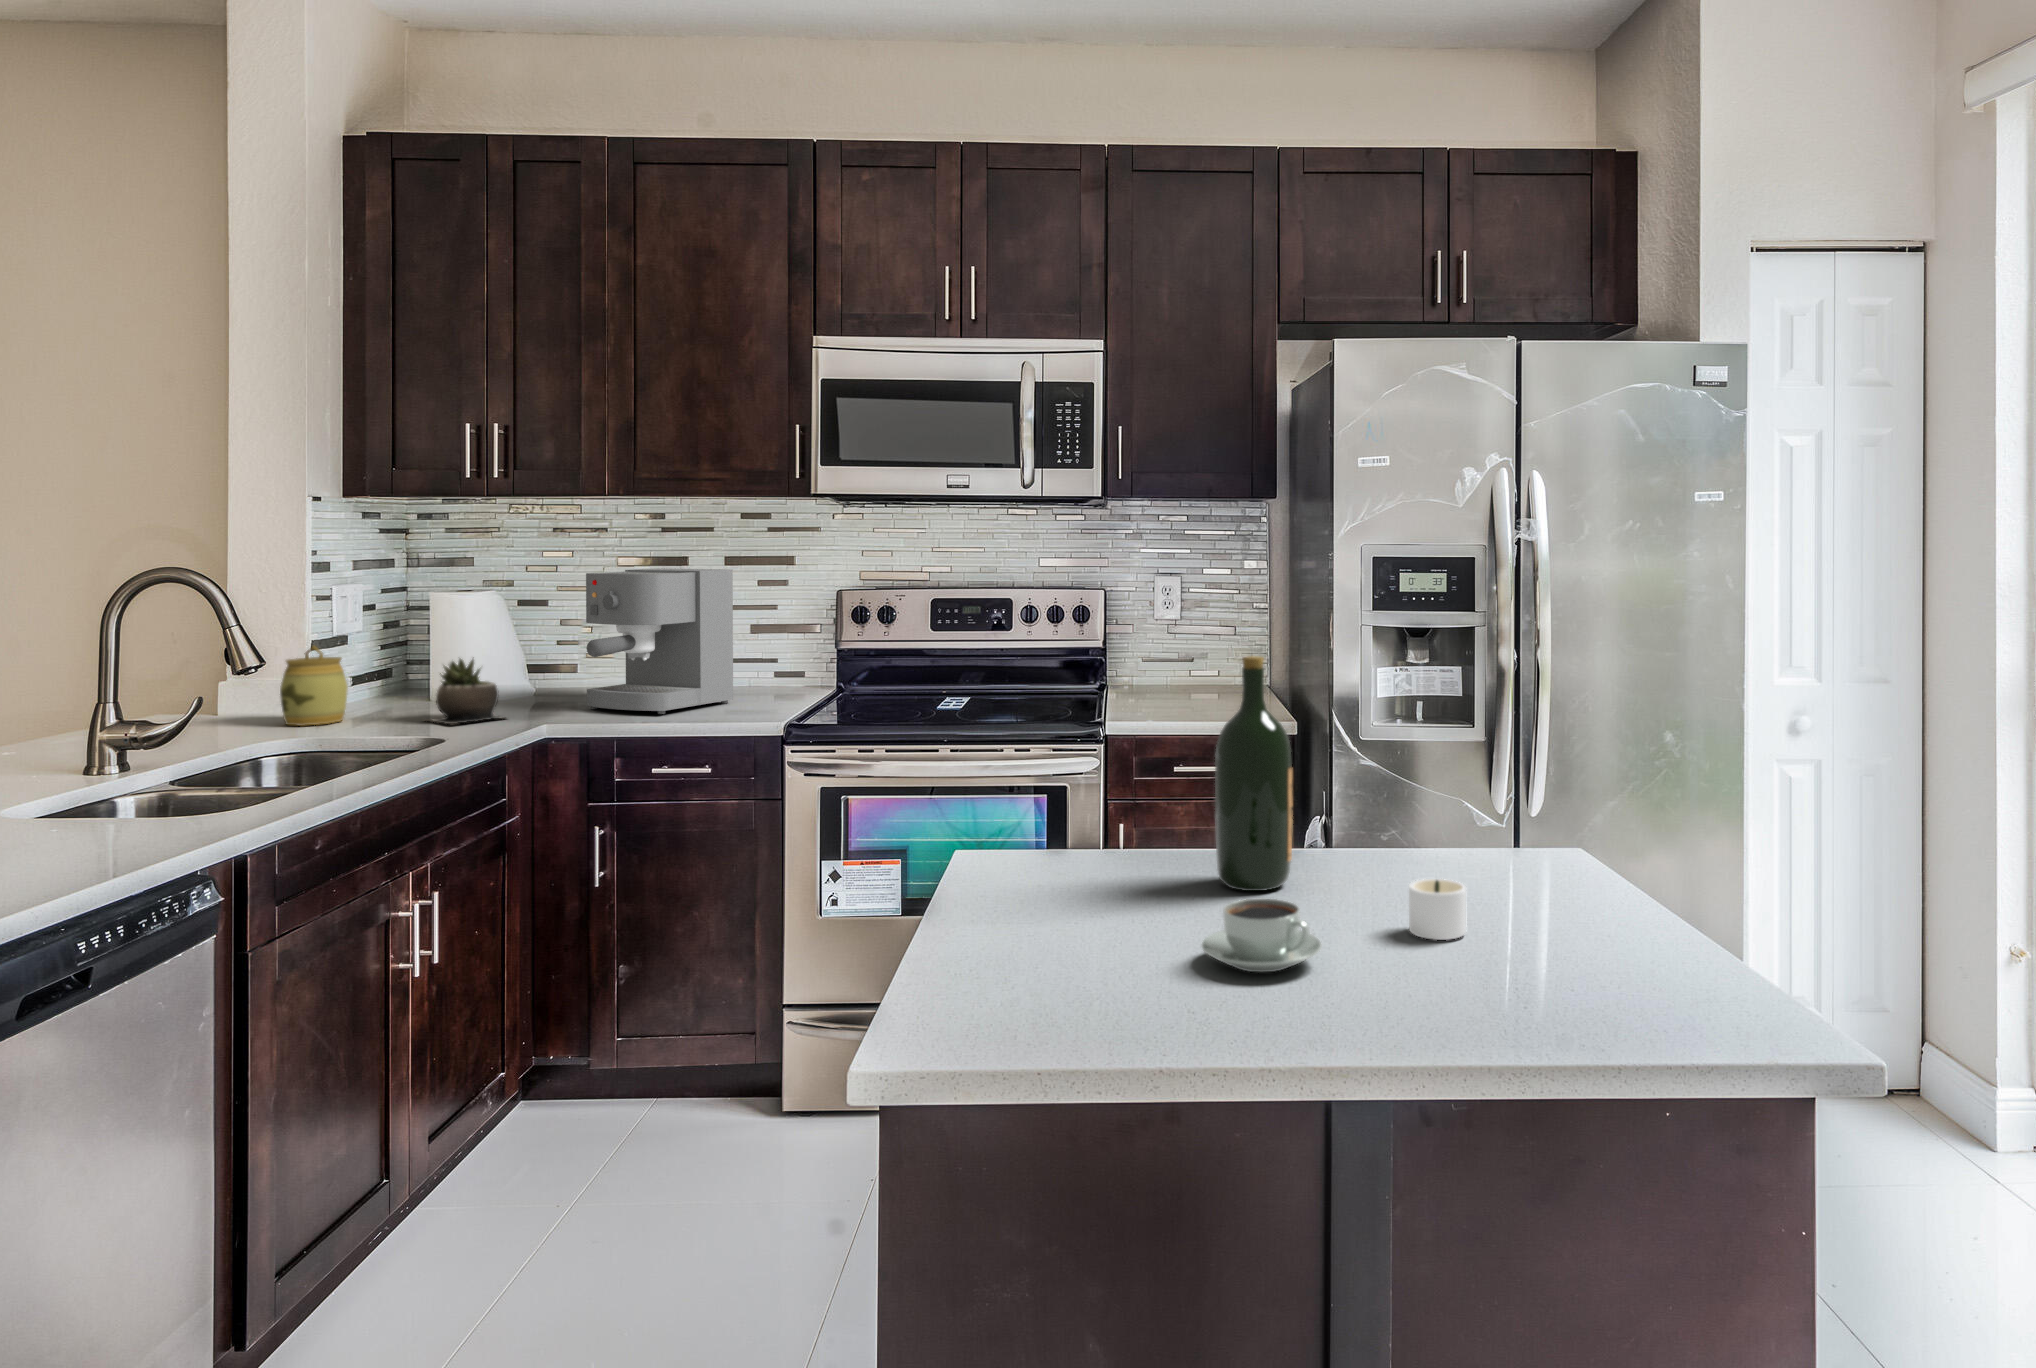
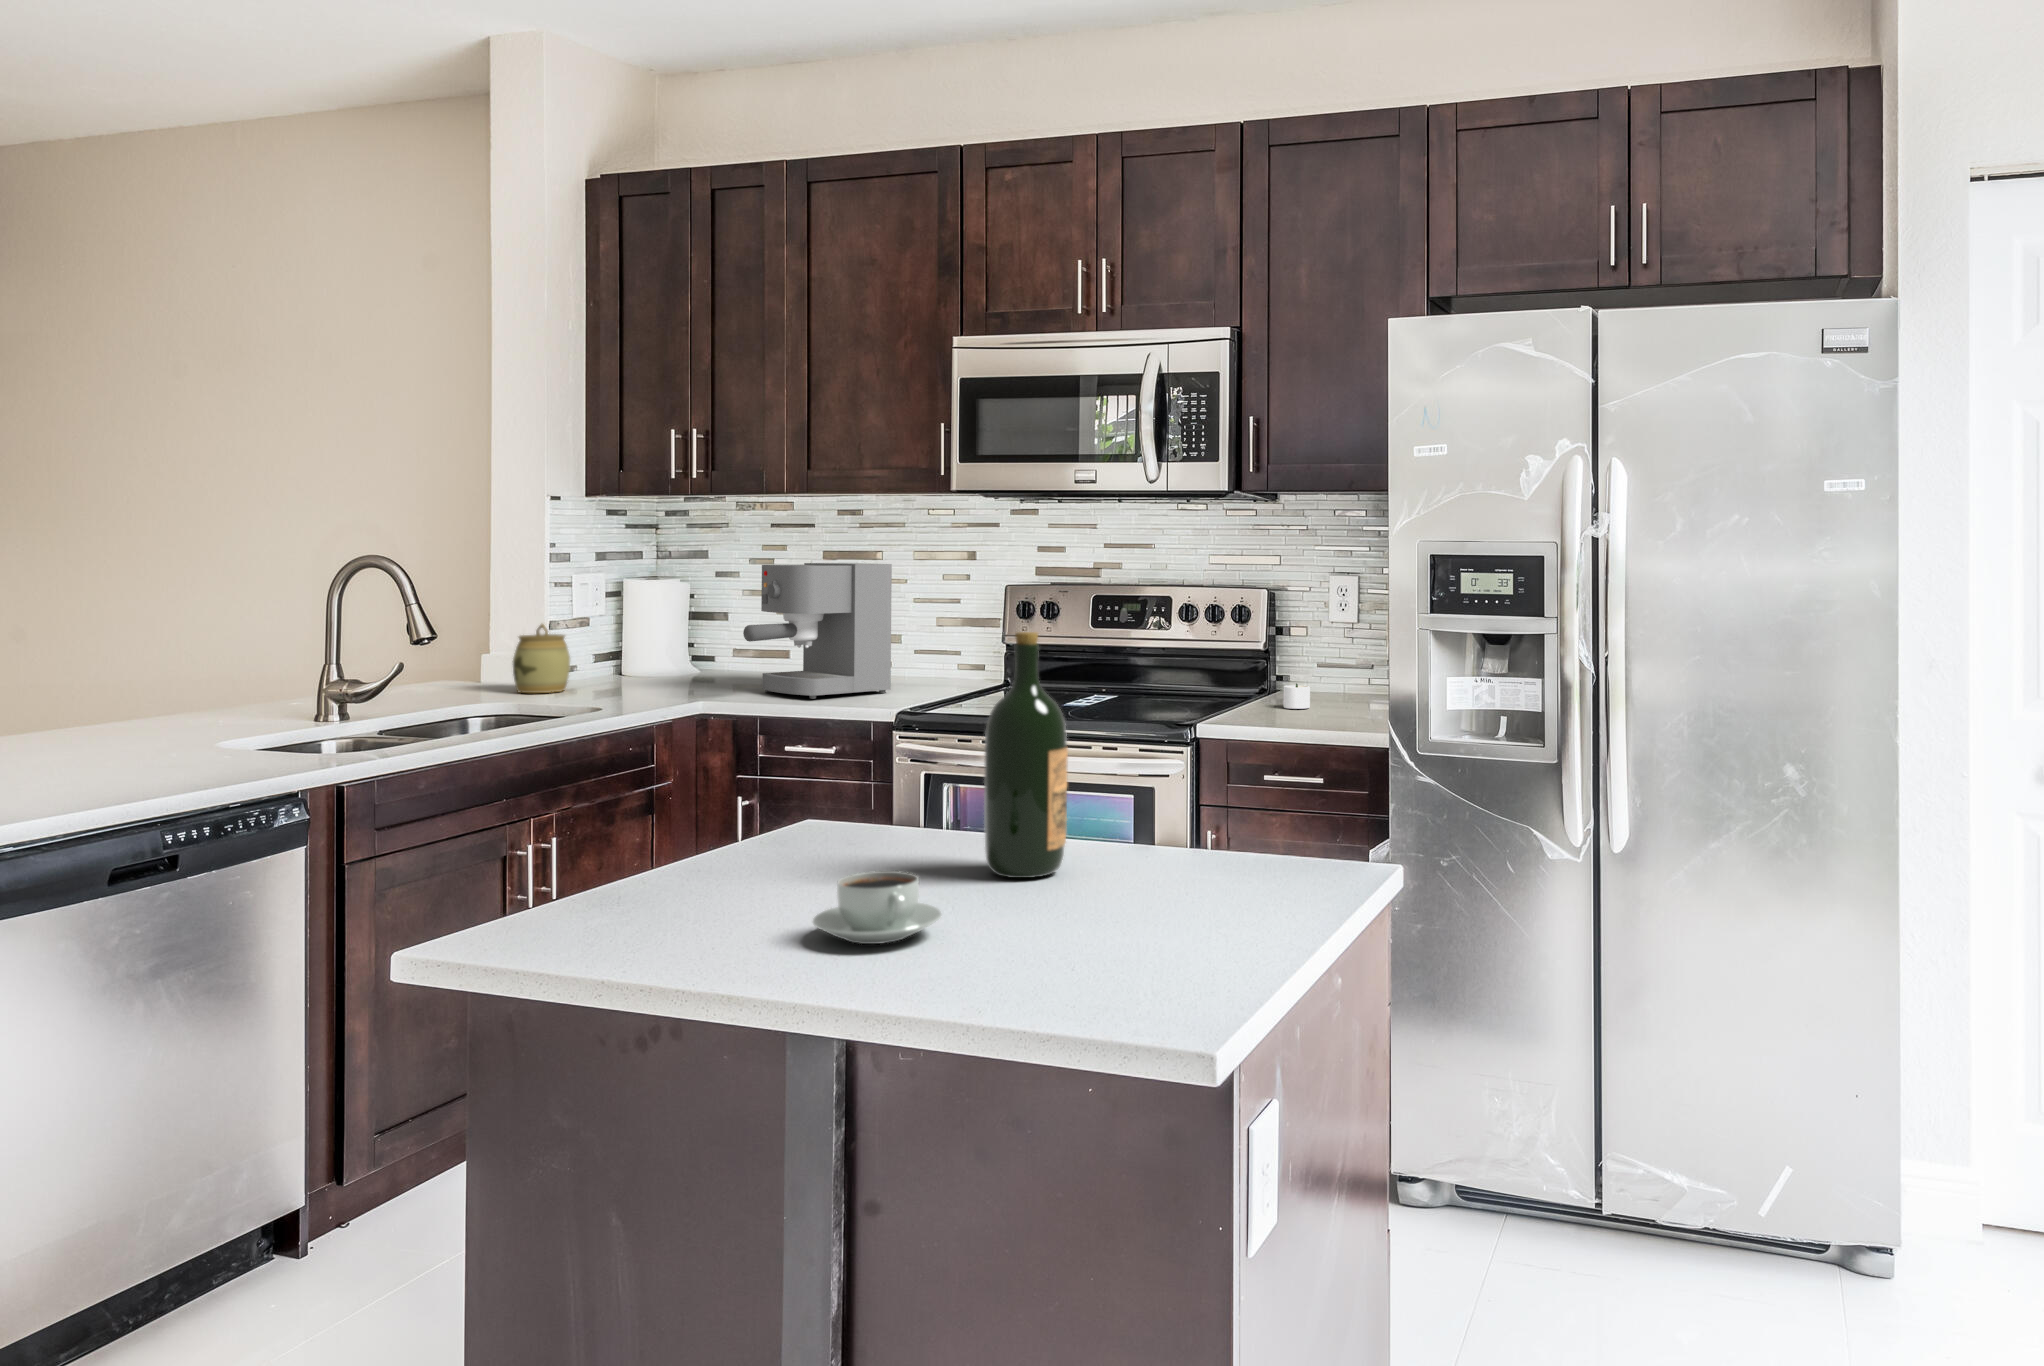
succulent plant: present [429,659,502,724] -> none [620,638,689,698]
candle: present [1409,879,1467,940] -> present [1284,683,1310,709]

